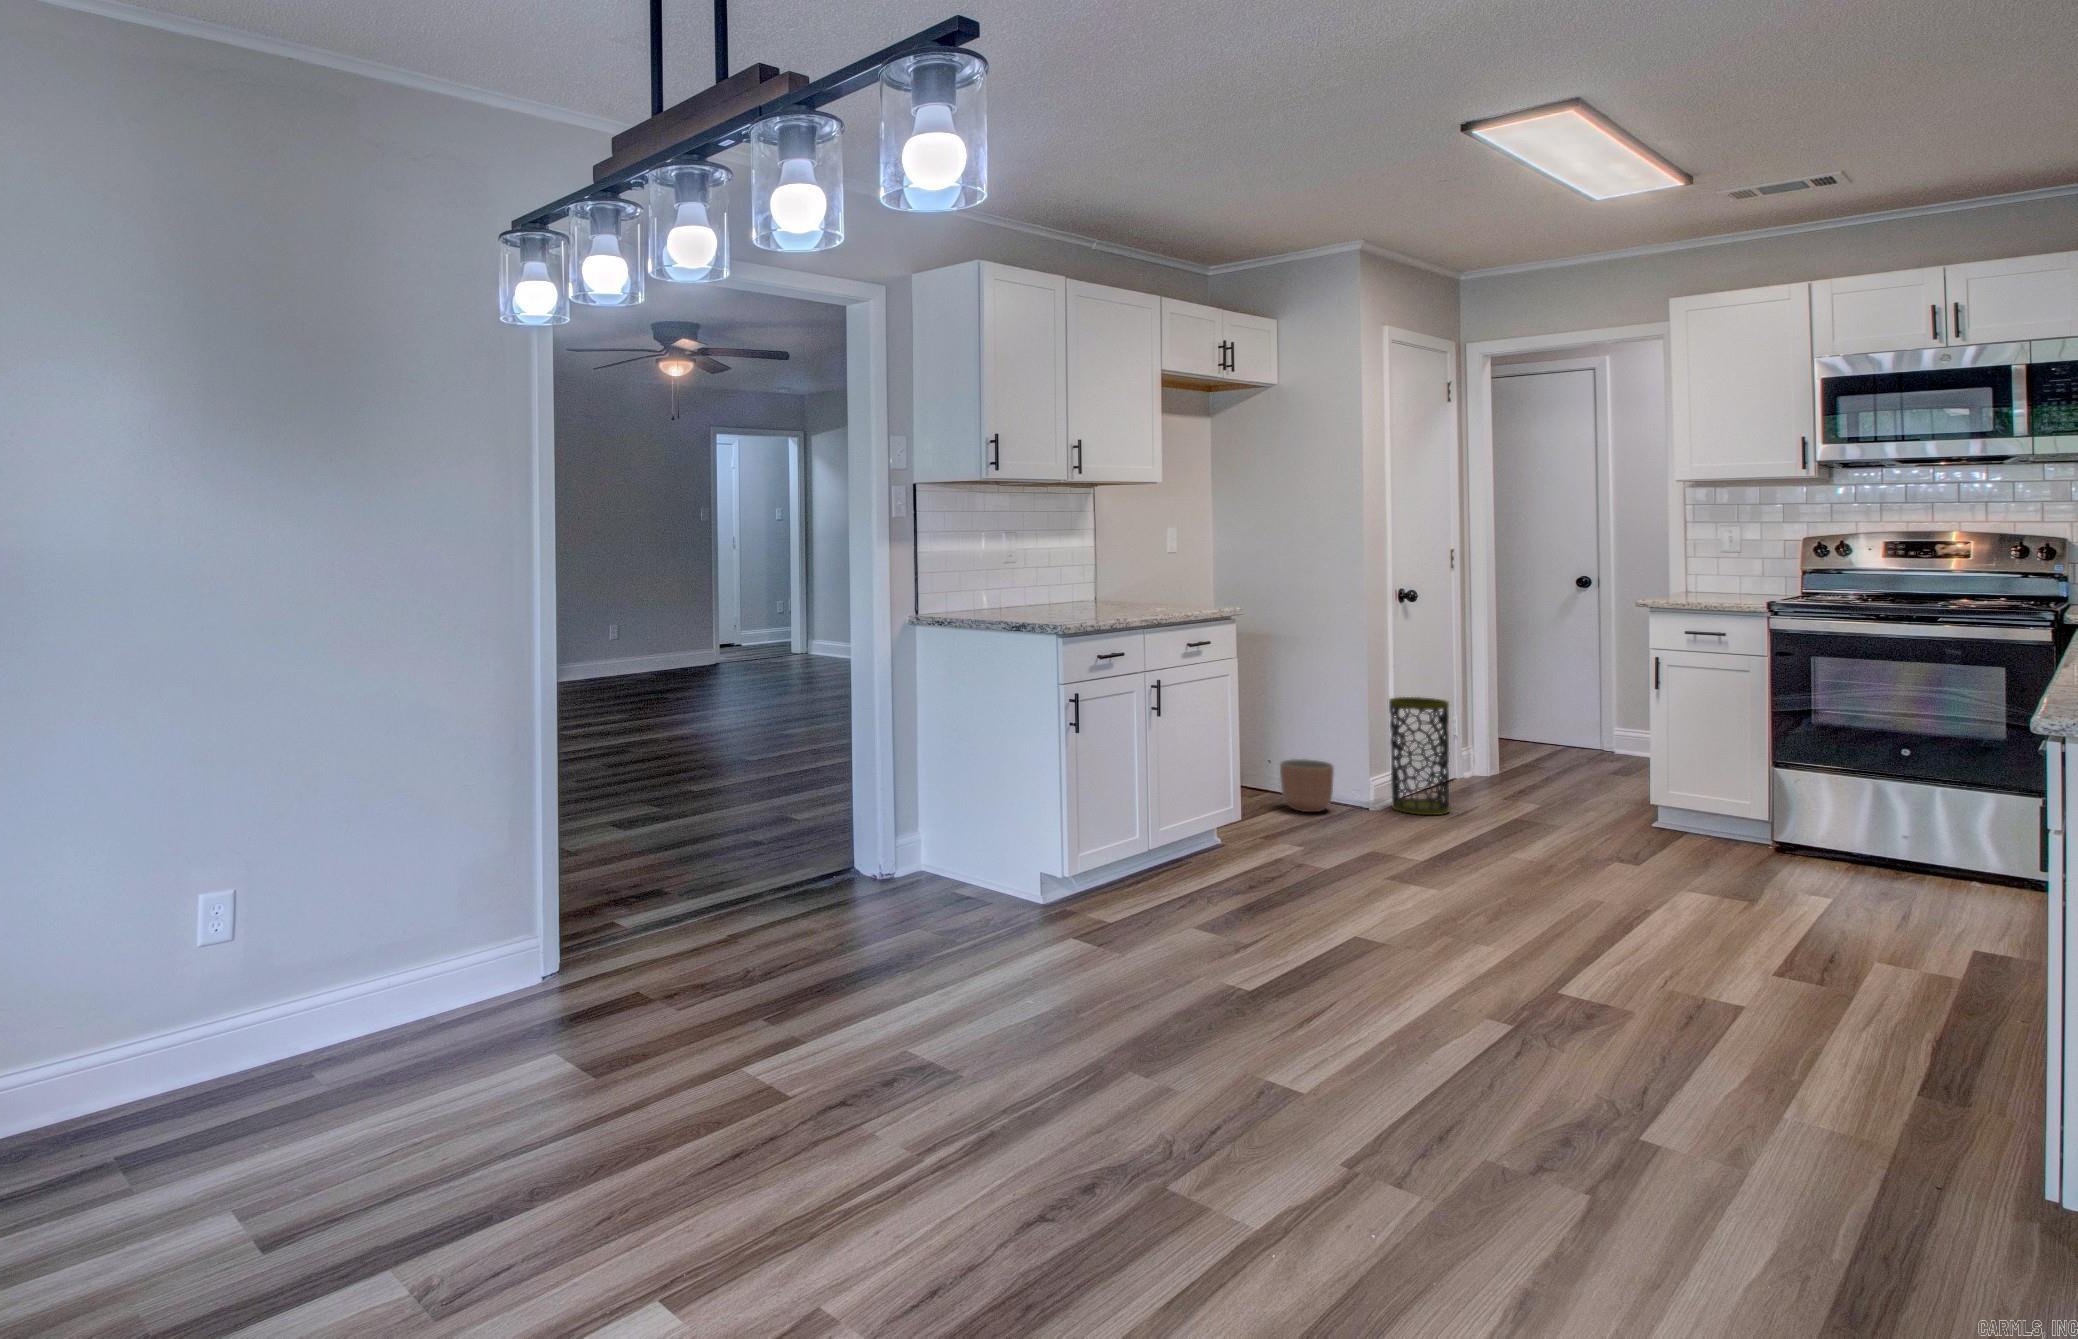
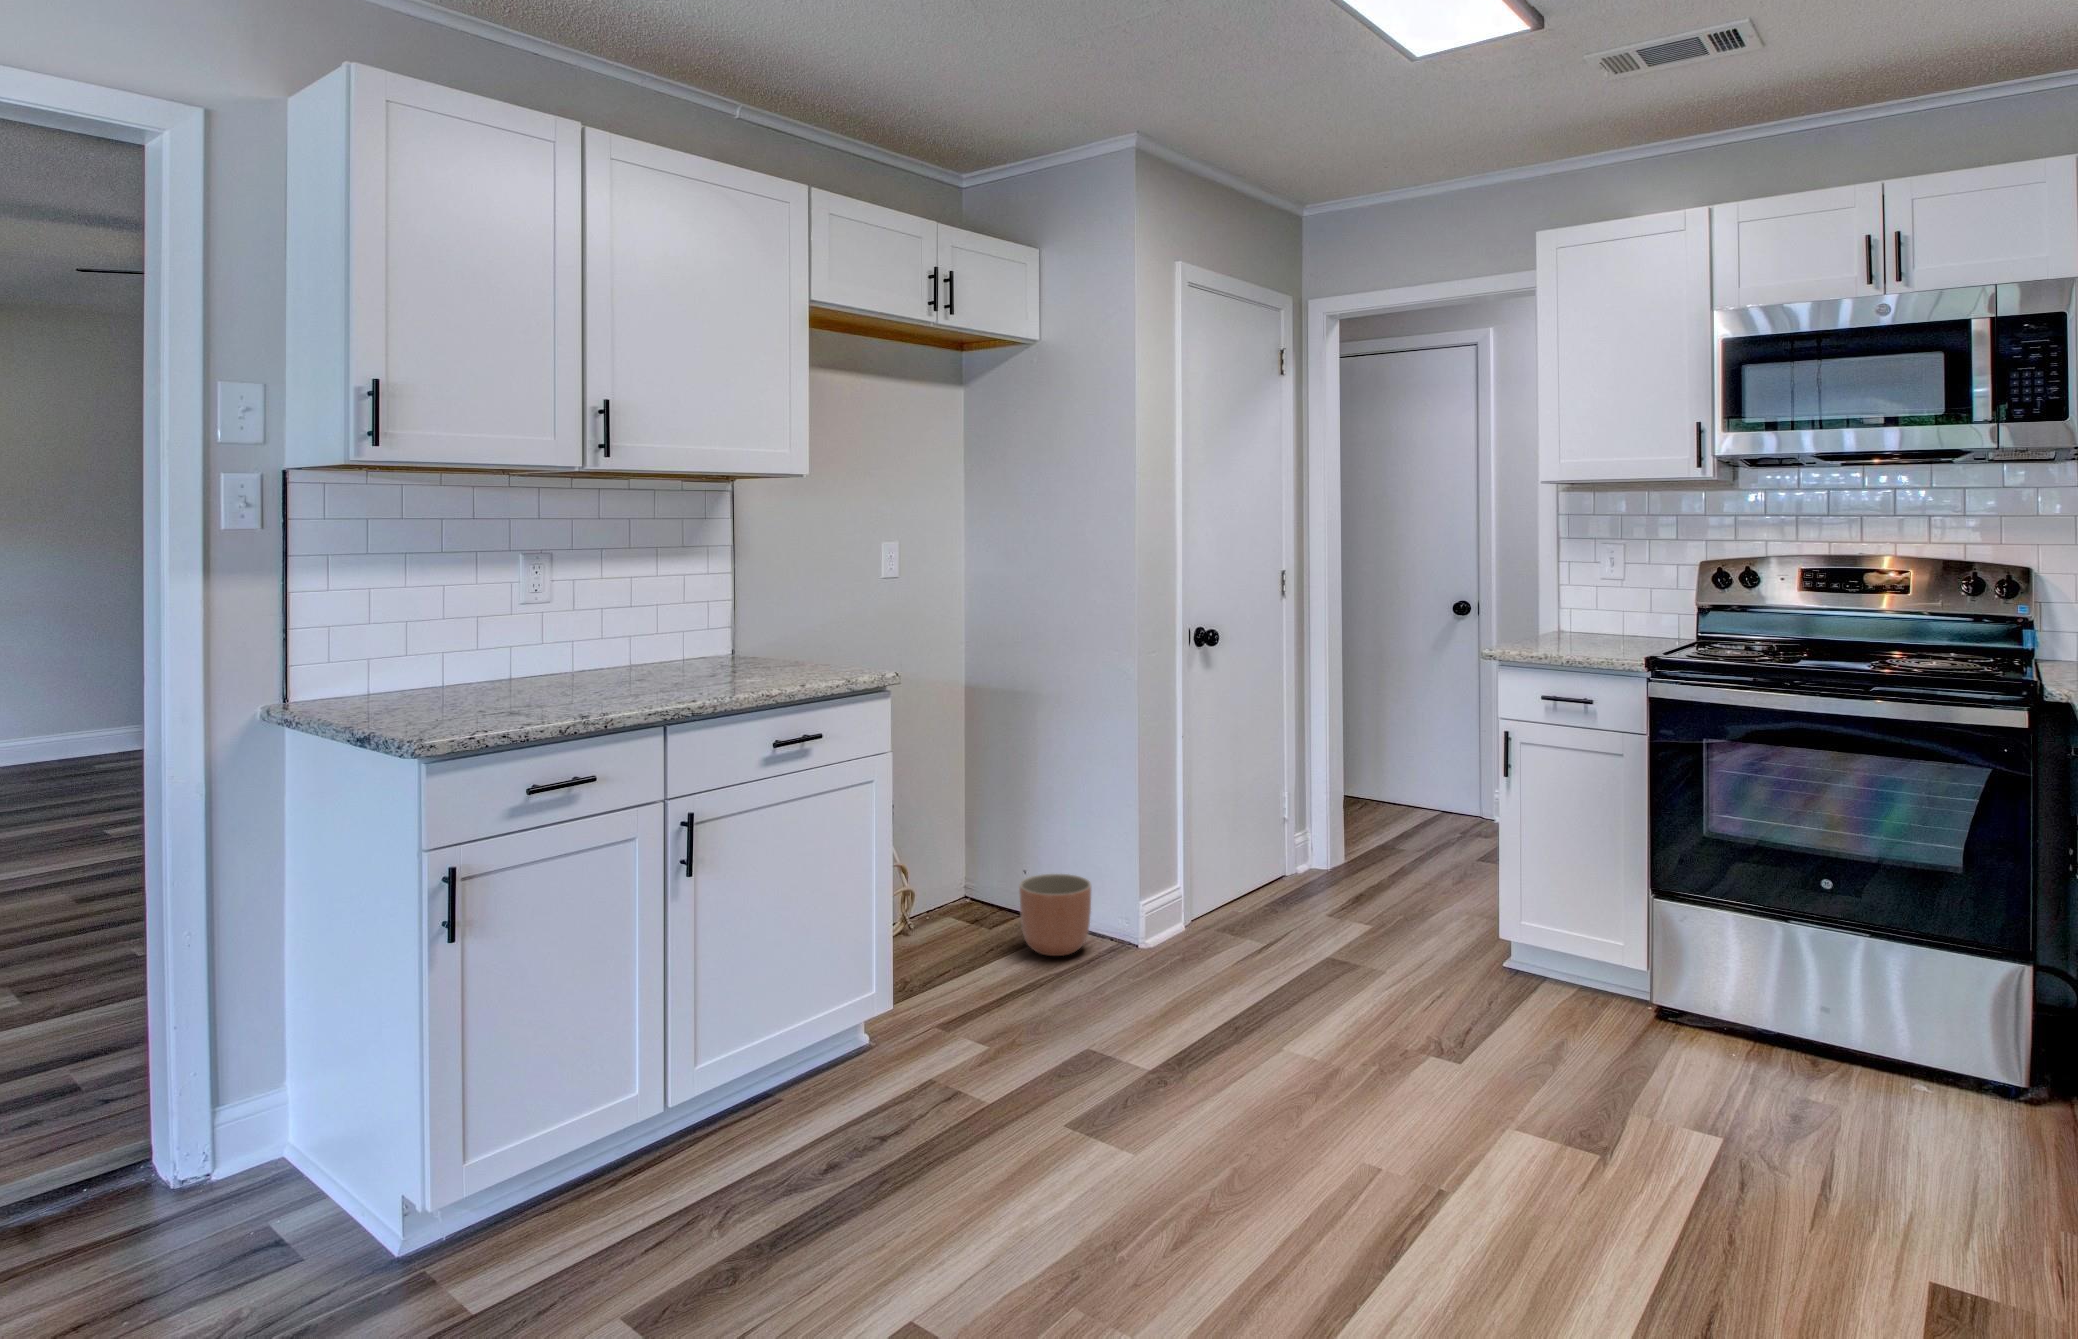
trash can: present [1389,697,1450,815] -> none [1173,781,1250,955]

